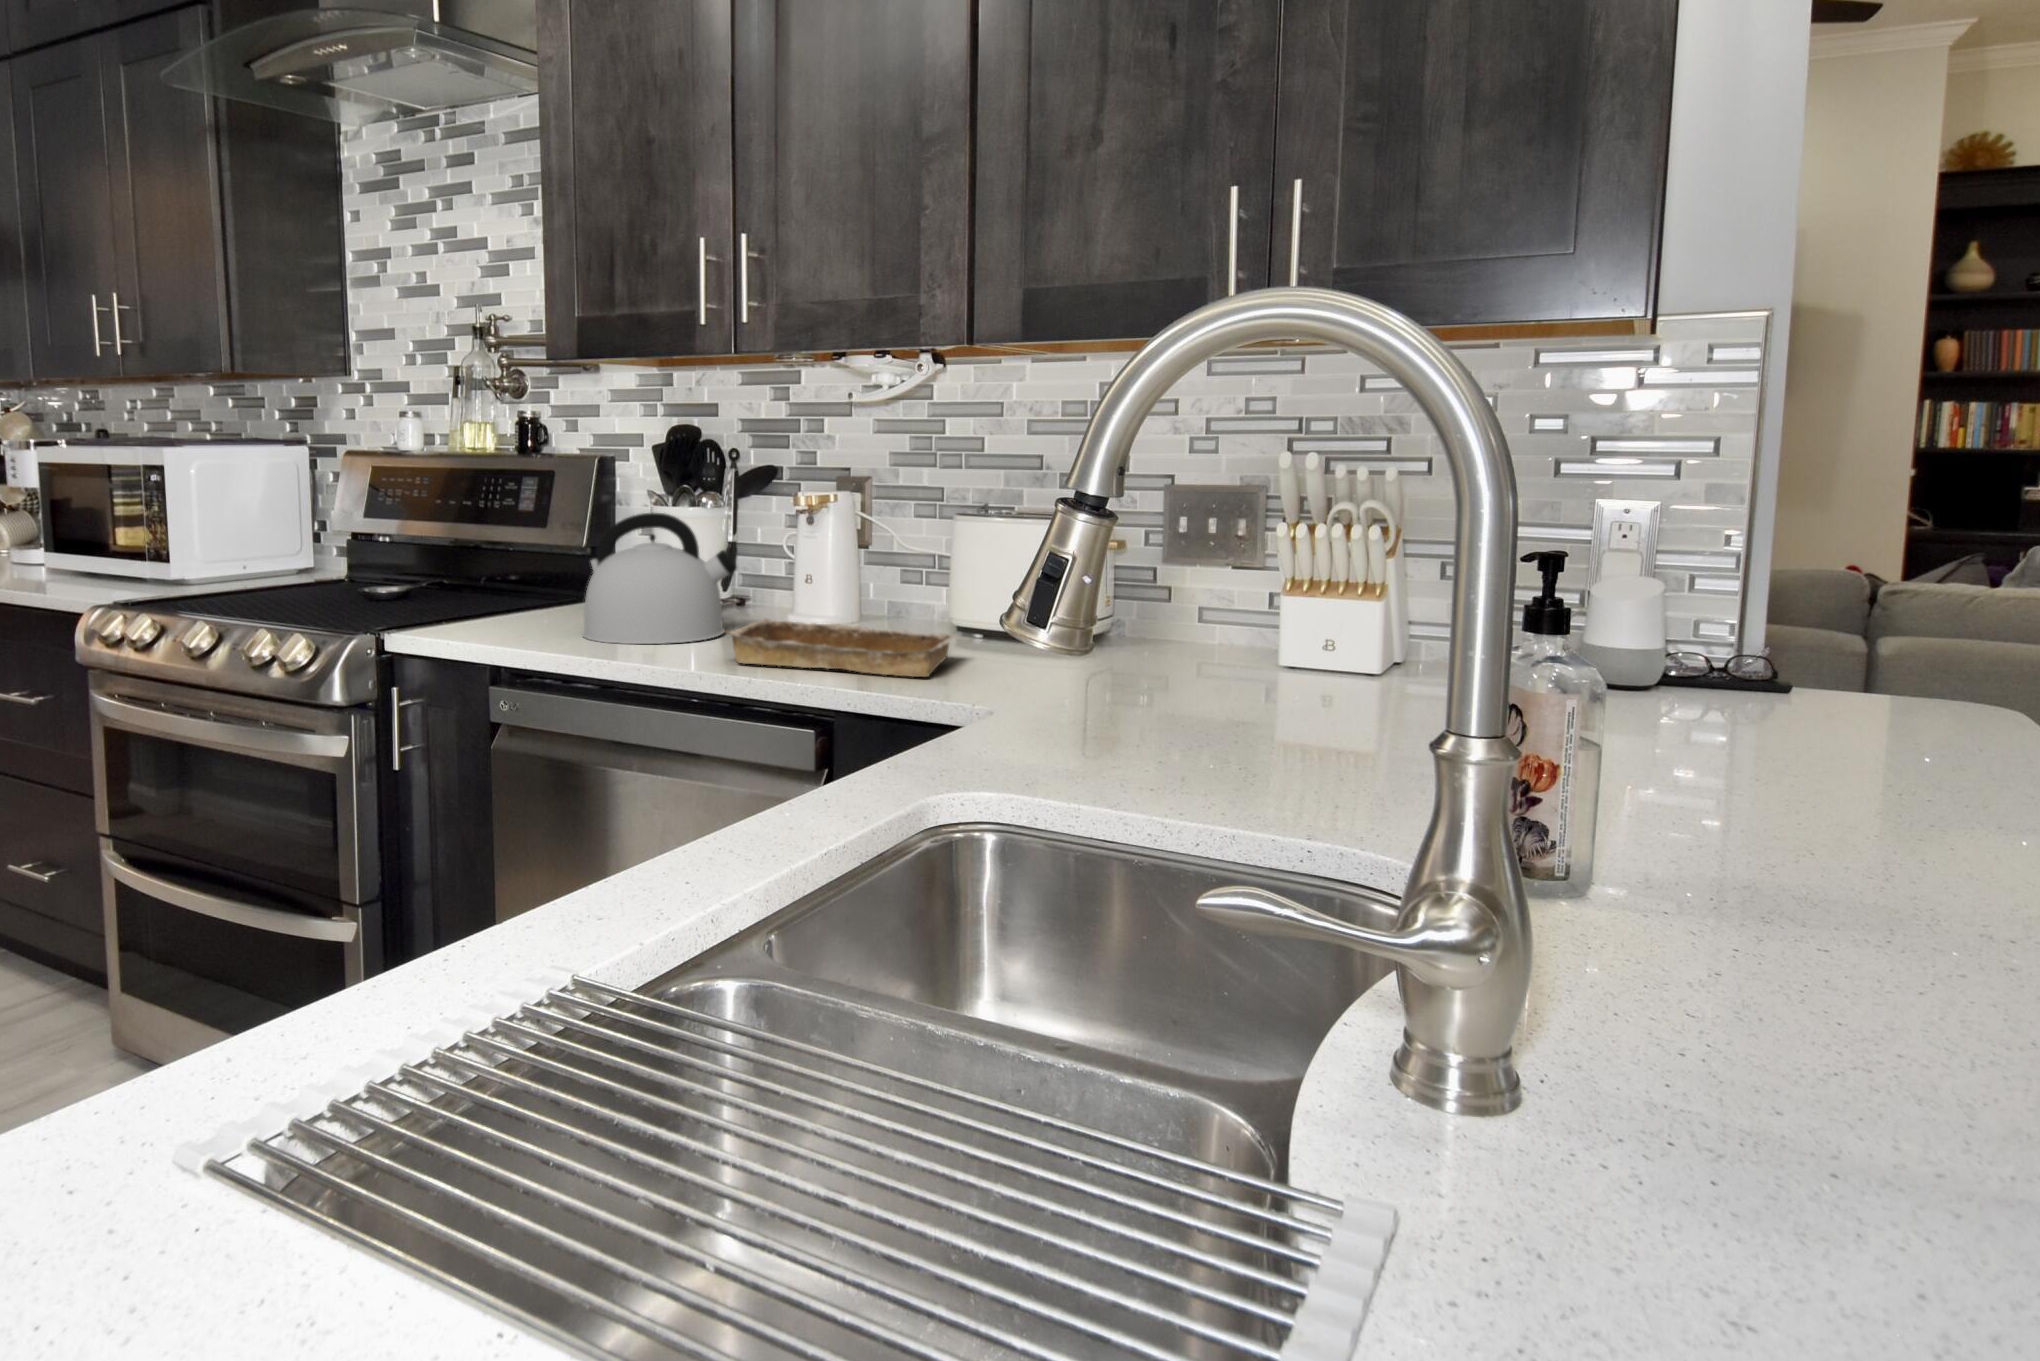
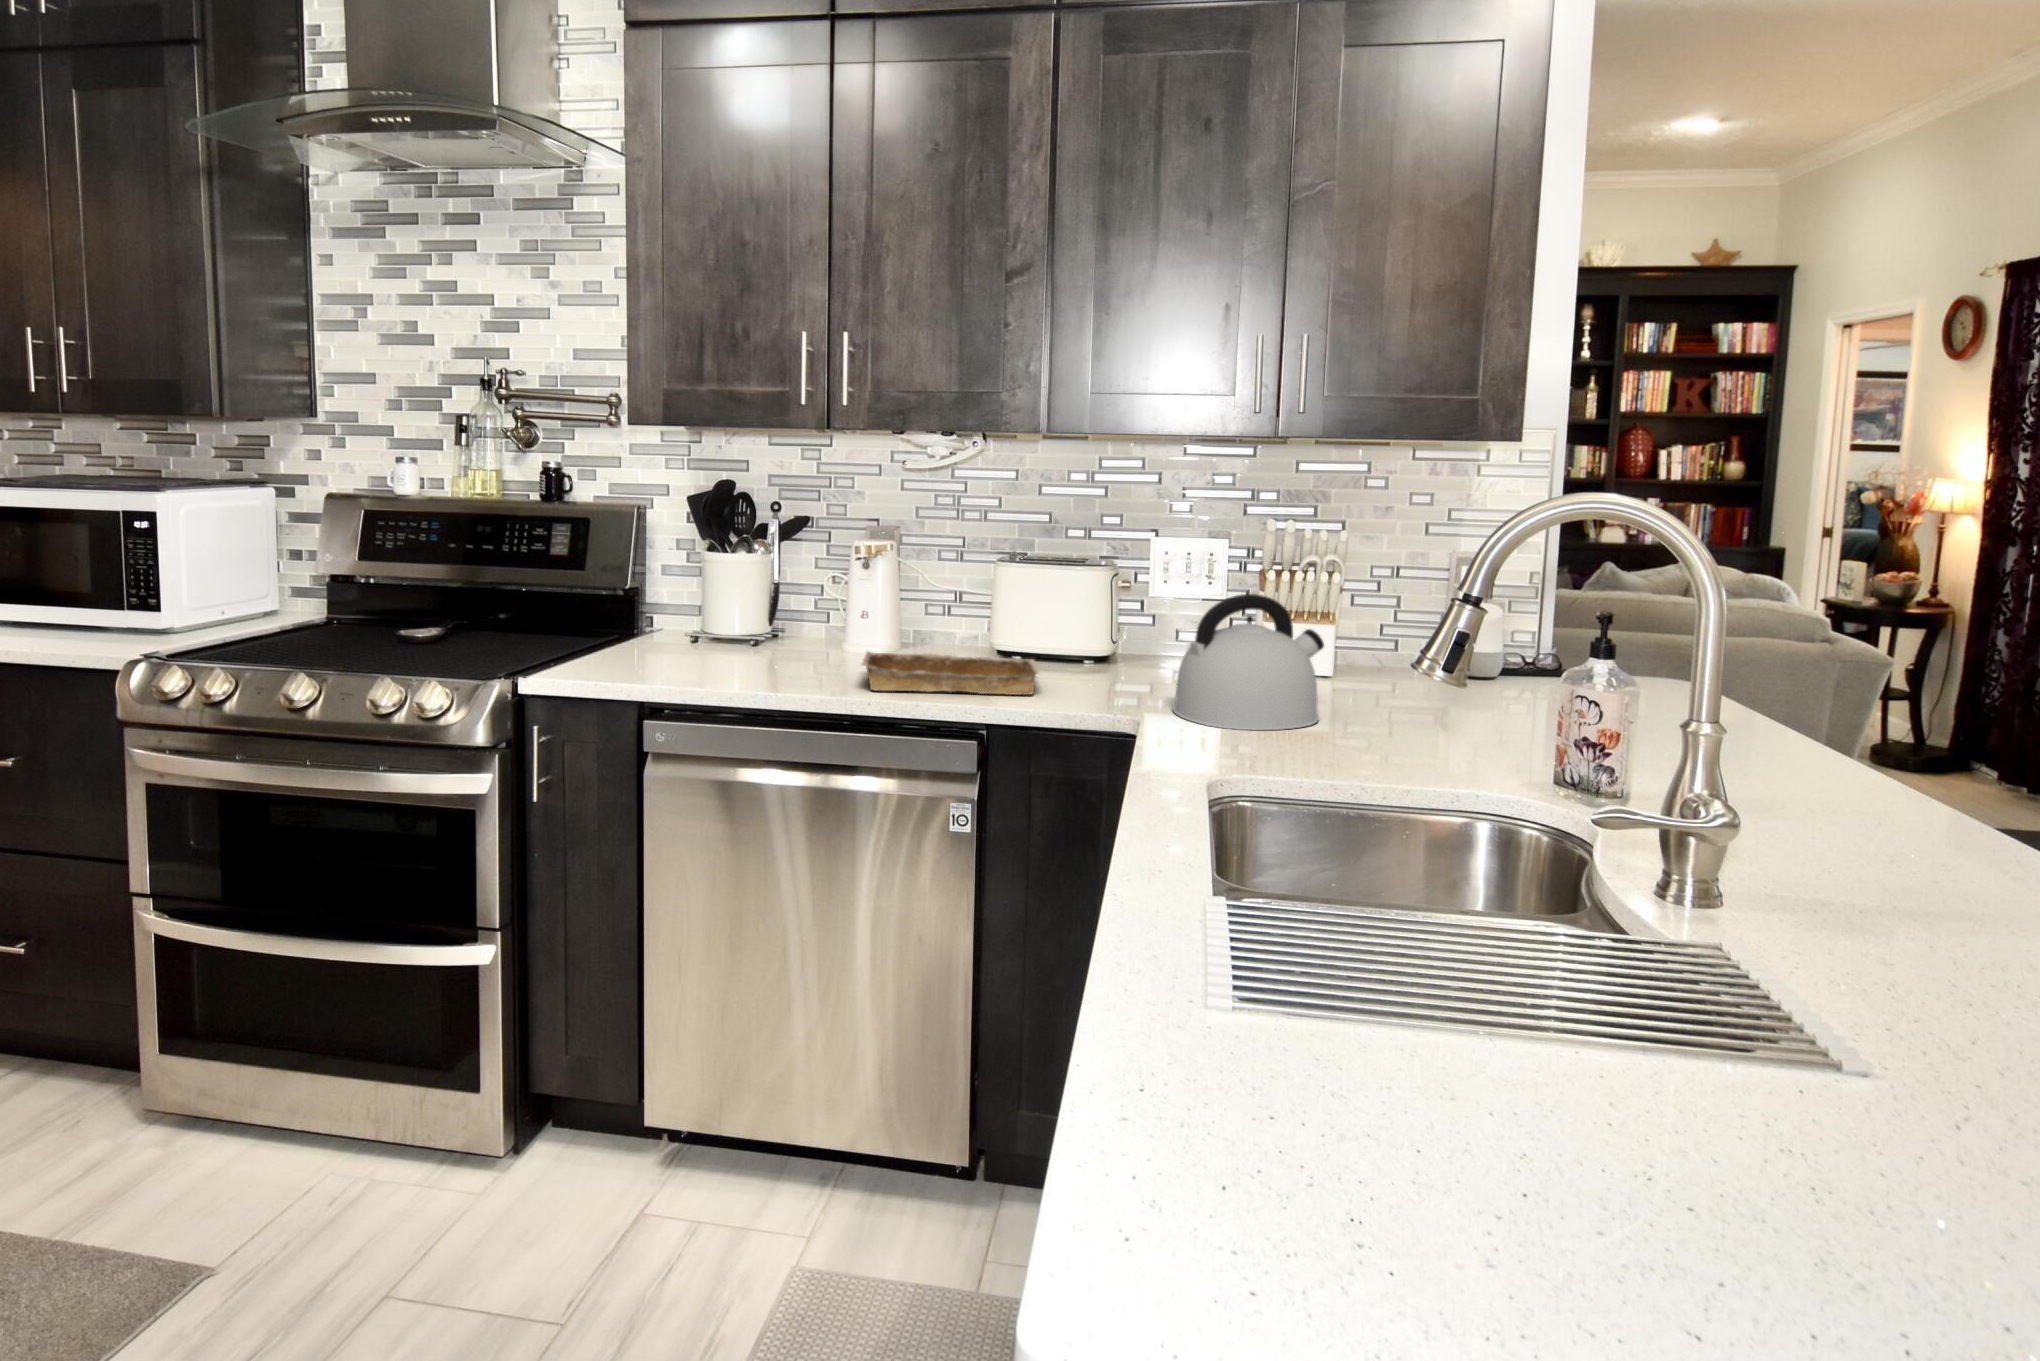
kettle: present [583,513,737,644] -> present [1173,594,1324,730]

